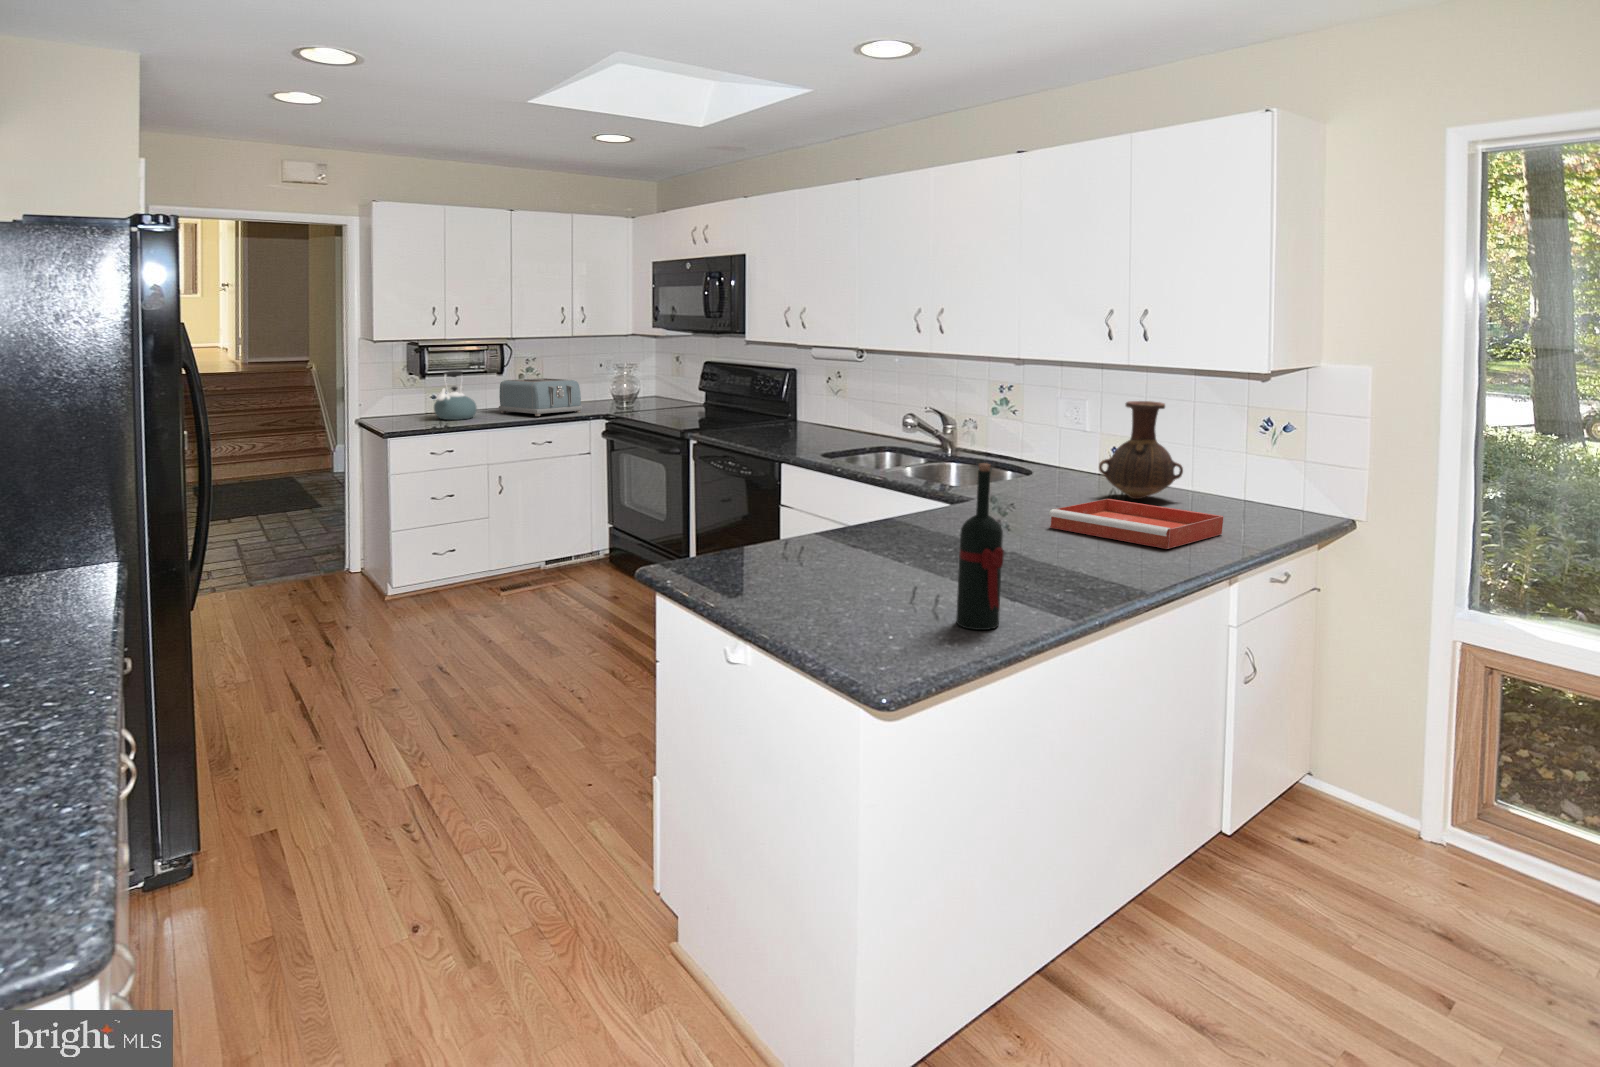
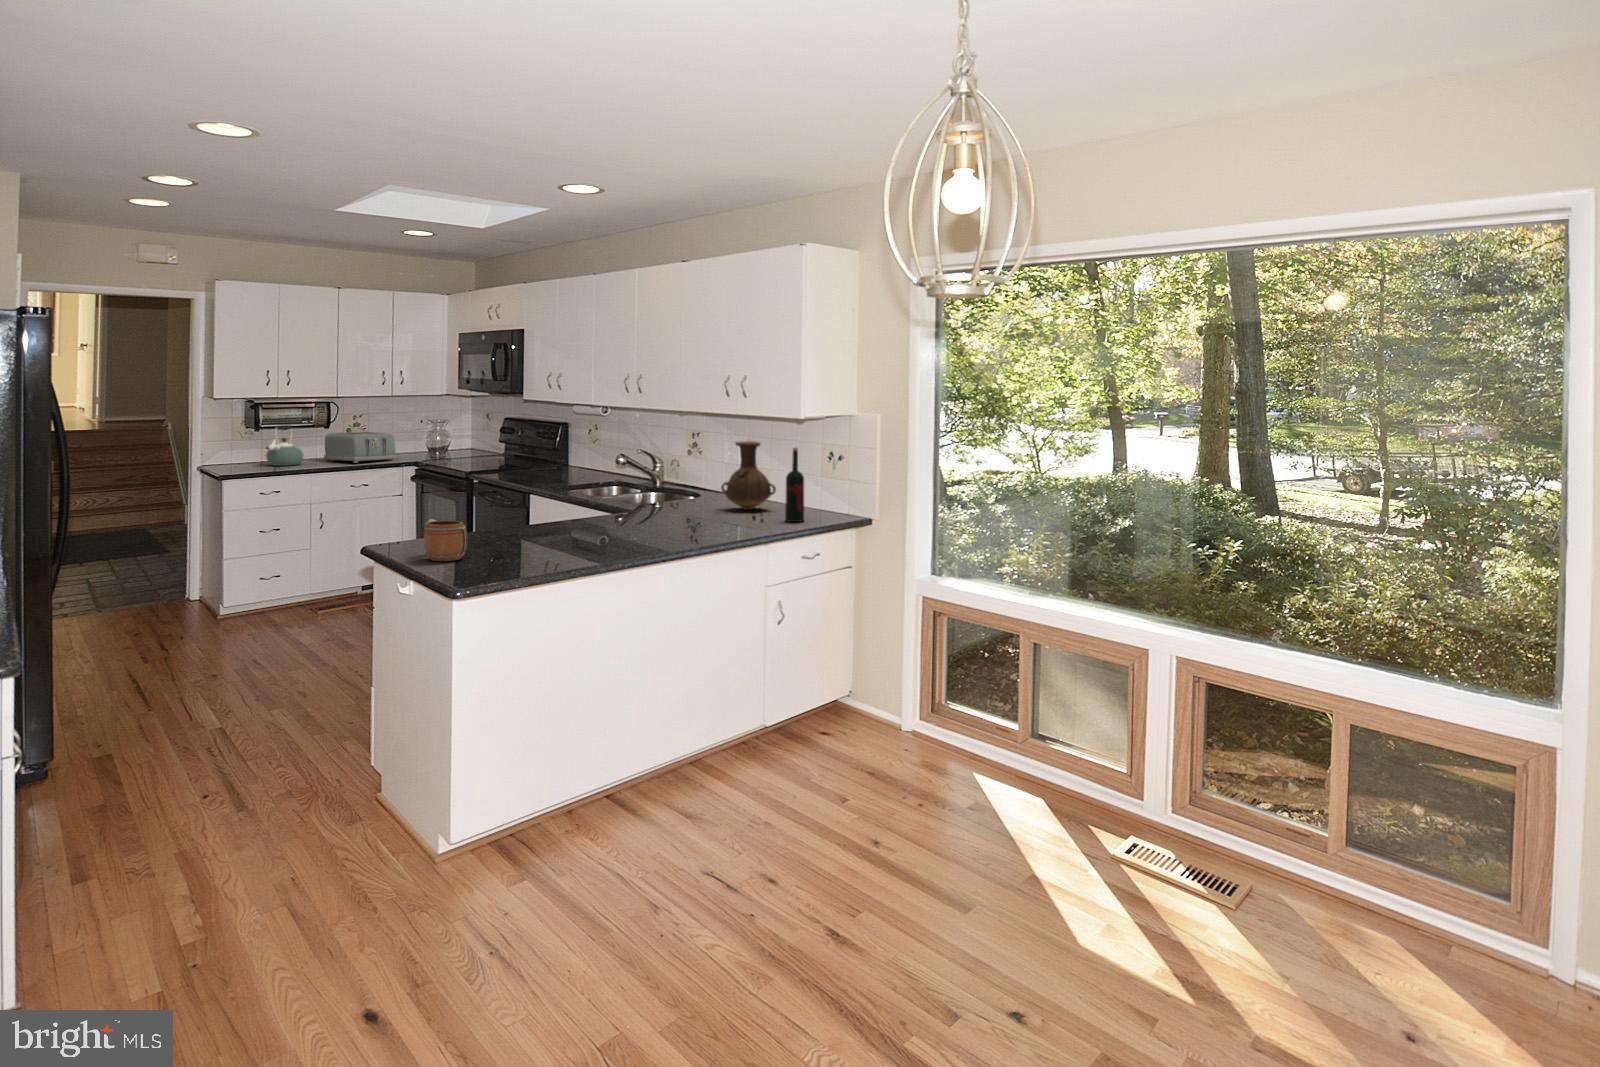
wine bottle: present [956,463,1004,630] -> present [785,448,804,522]
tray: present [1049,499,1223,549] -> none [654,506,763,531]
mug: none [786,555,874,638] -> present [424,519,467,561]

